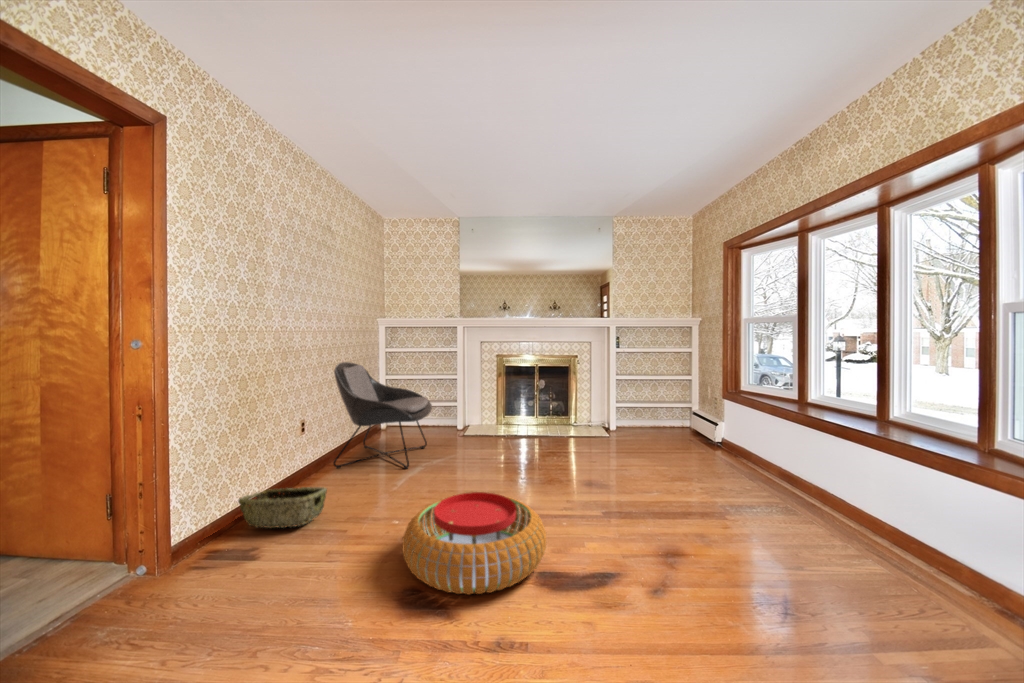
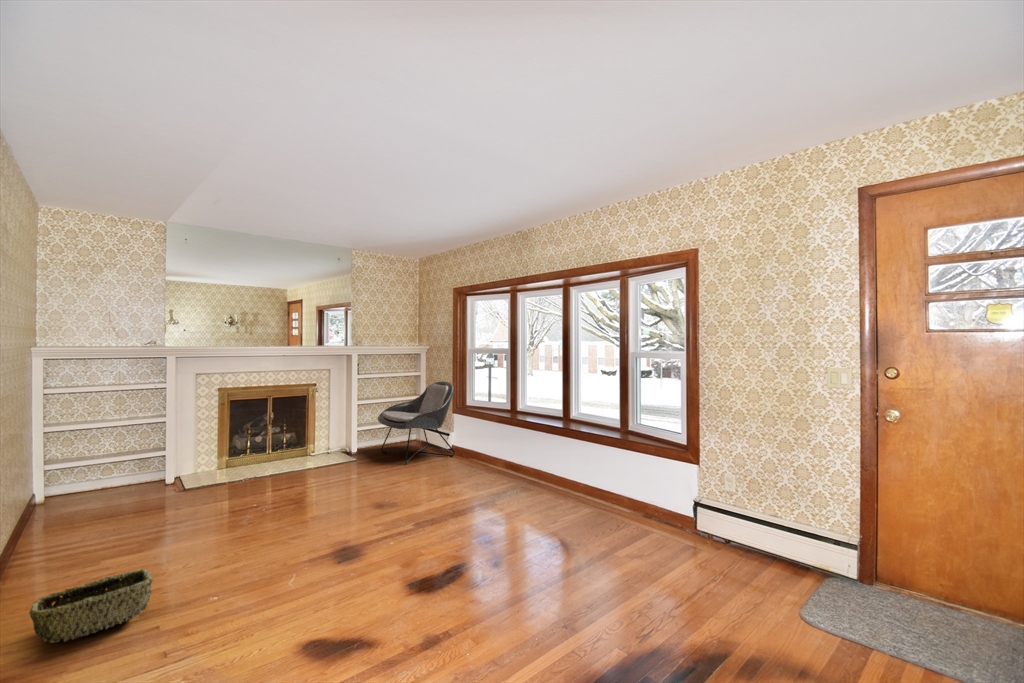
lounge chair: present [333,362,432,469] -> present [378,381,455,464]
pouf: present [402,492,546,595] -> none [297,518,425,602]

